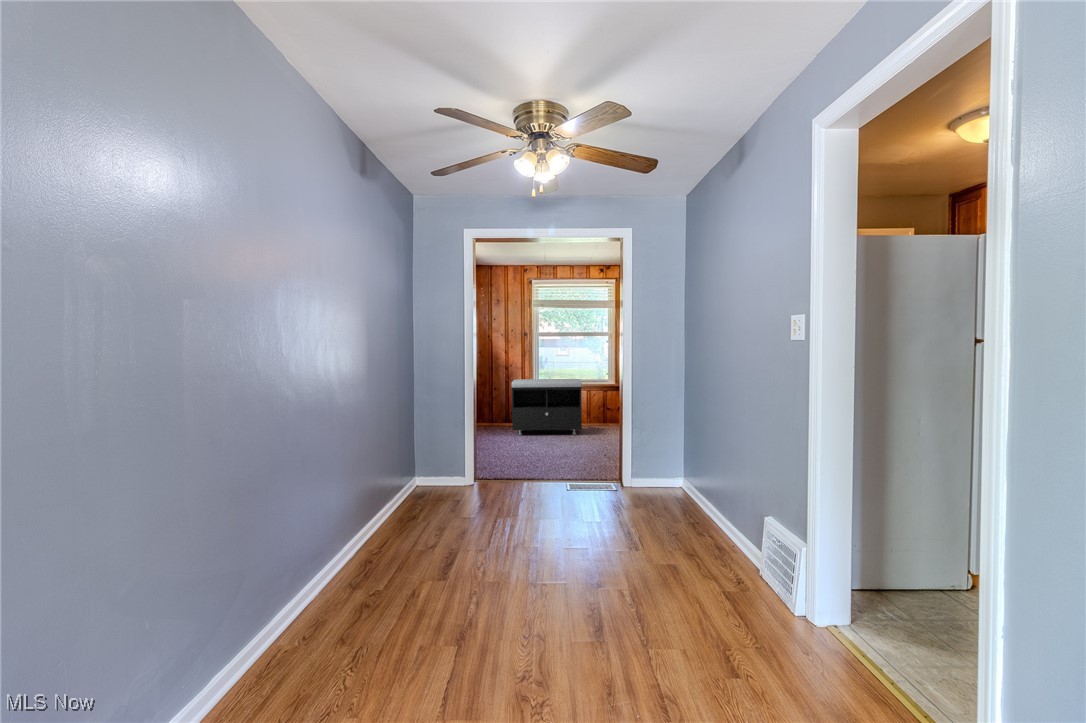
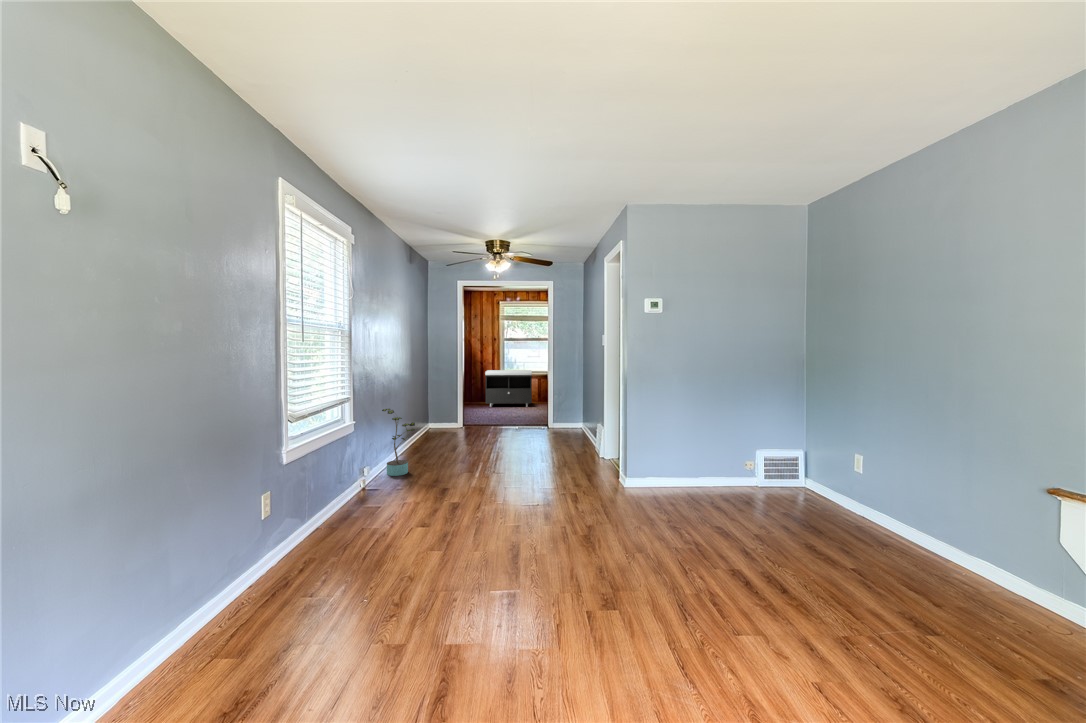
potted plant: none [260,495,358,672] -> present [382,409,415,476]

